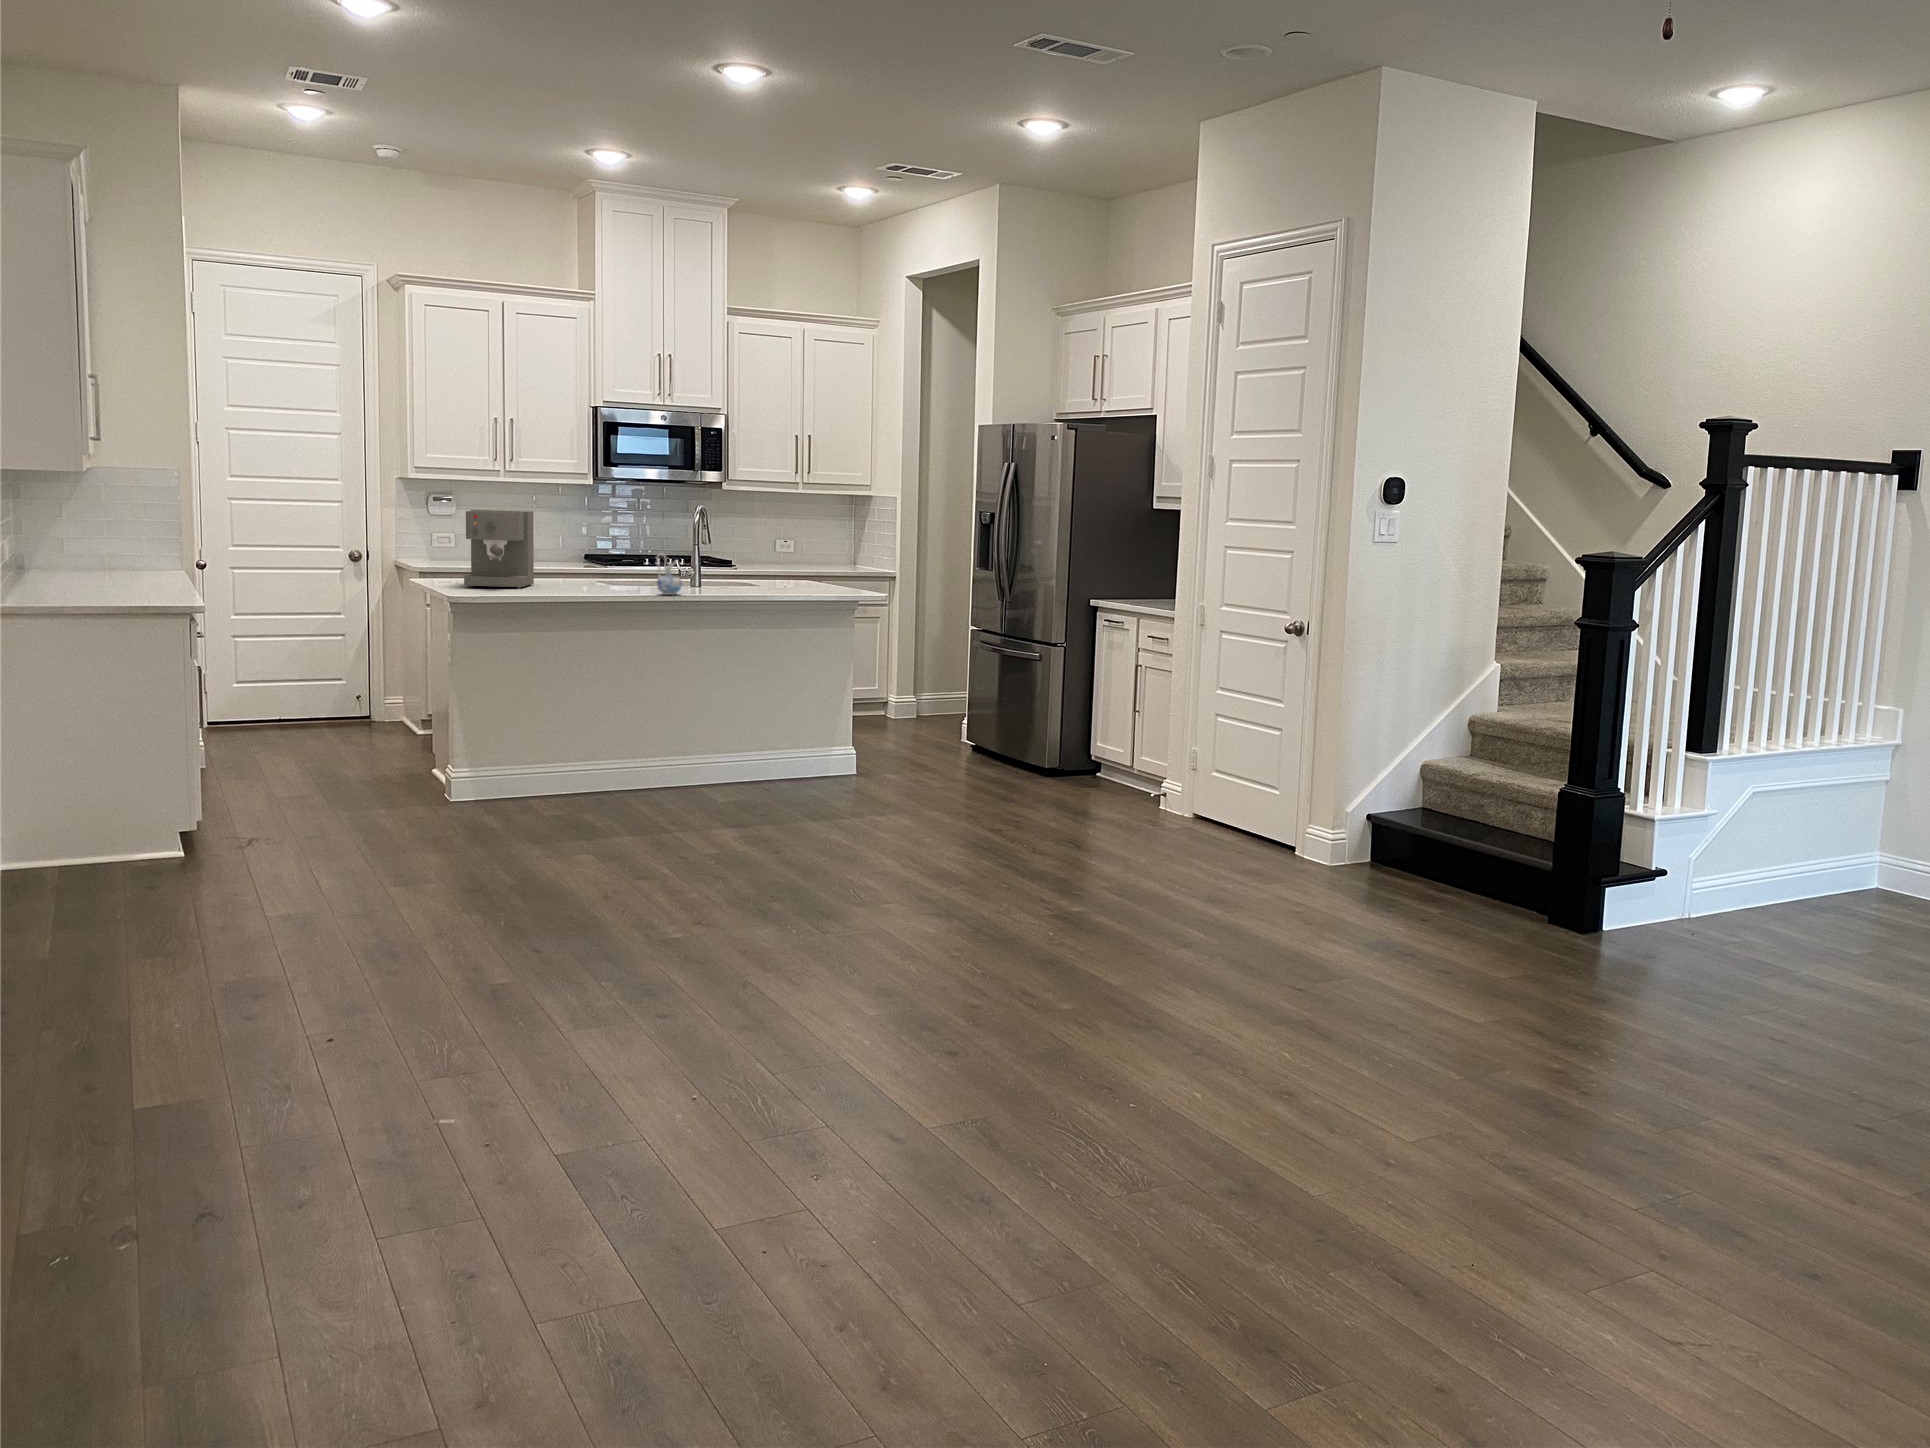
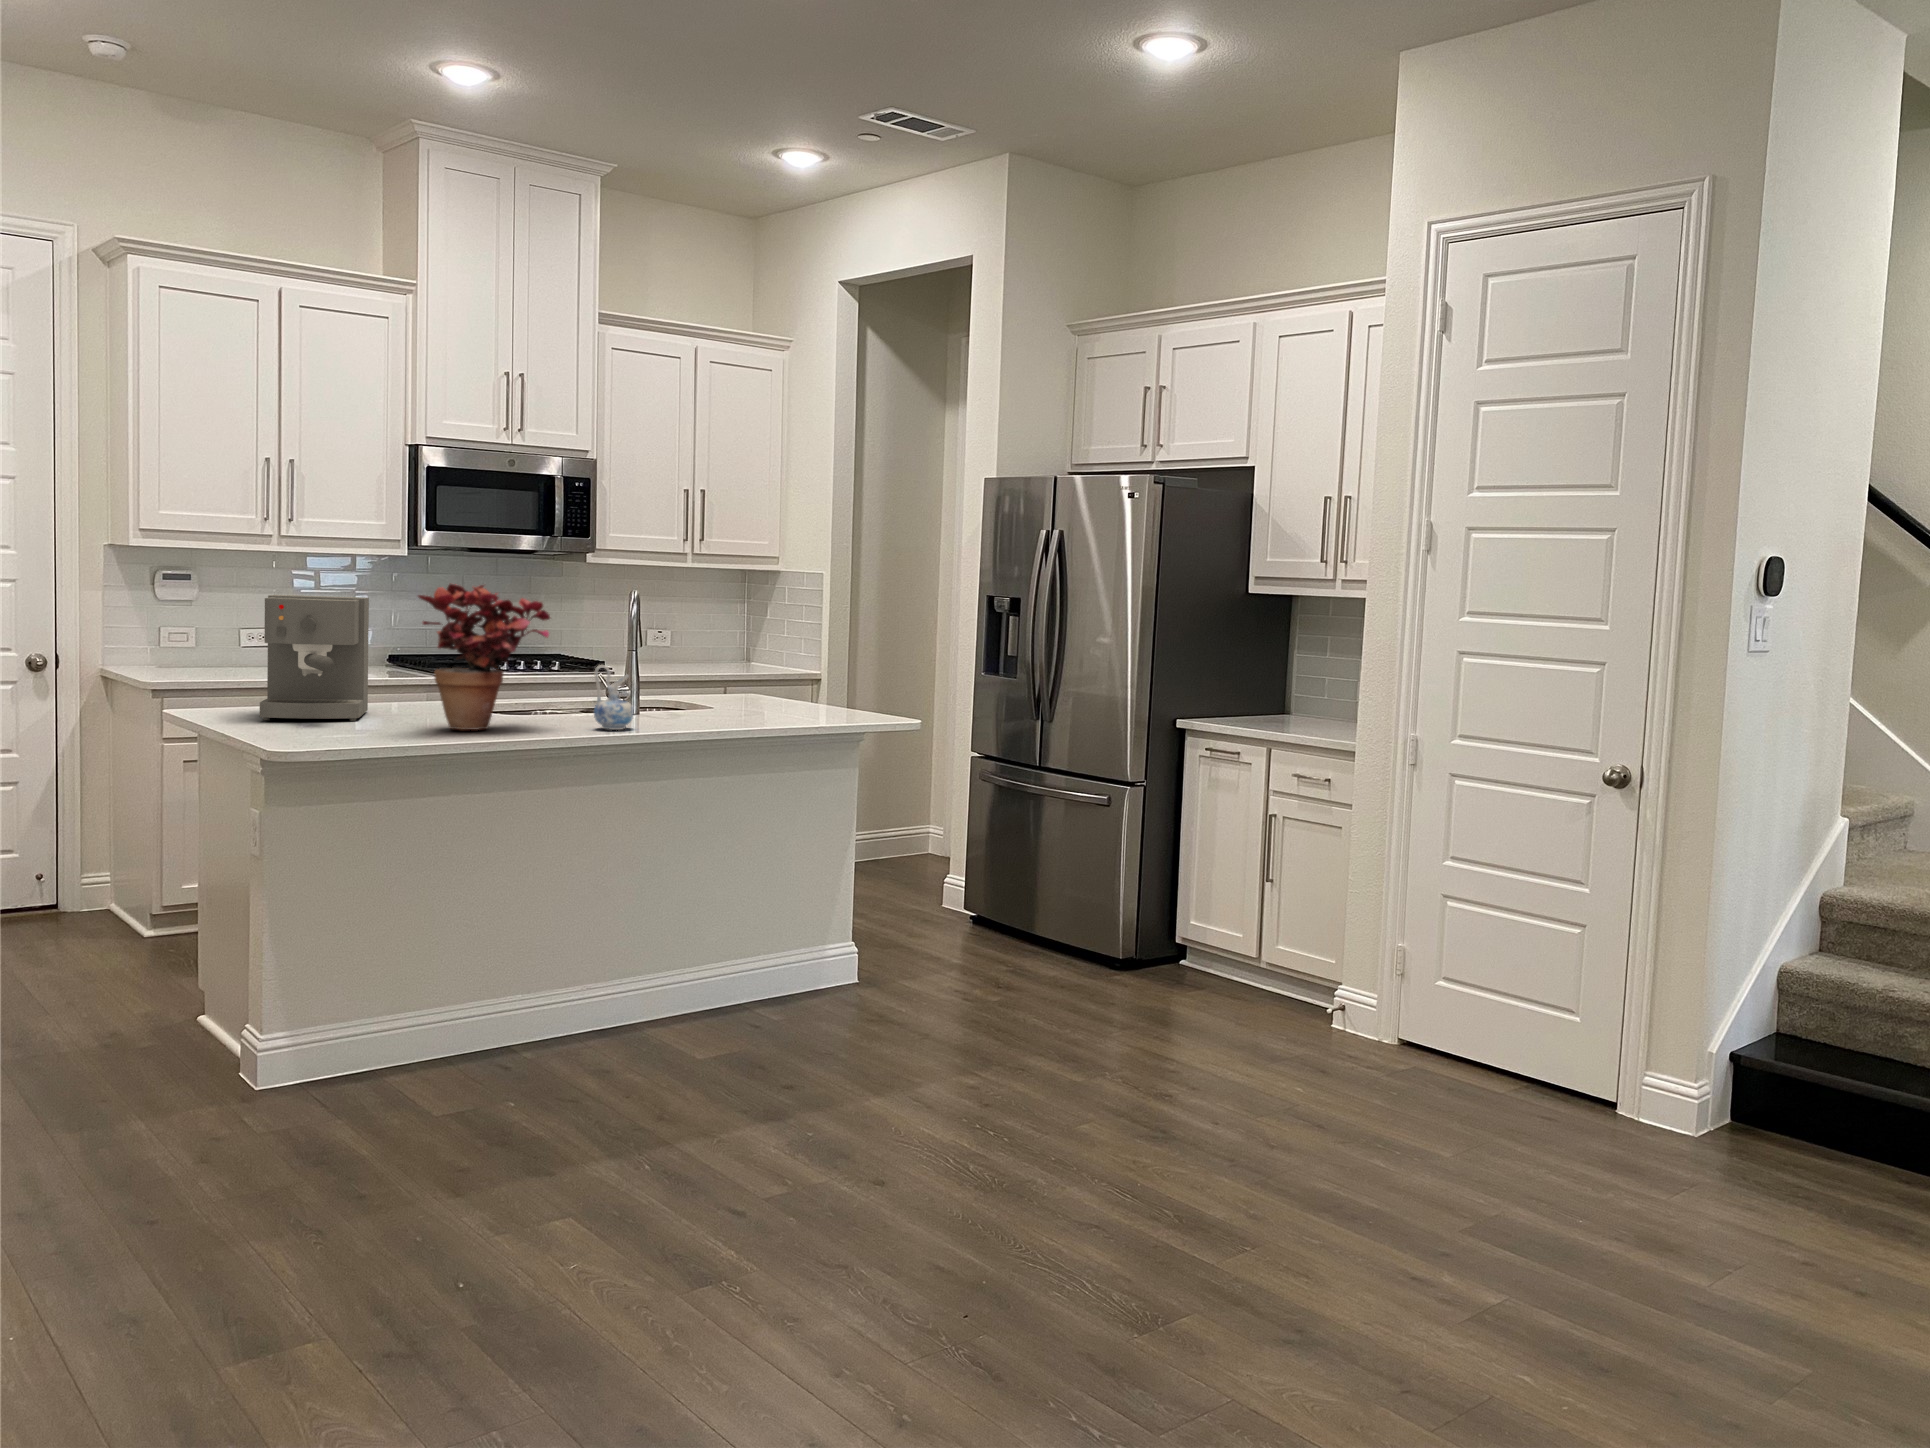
potted plant: none [545,501,630,593] -> present [418,584,550,730]

